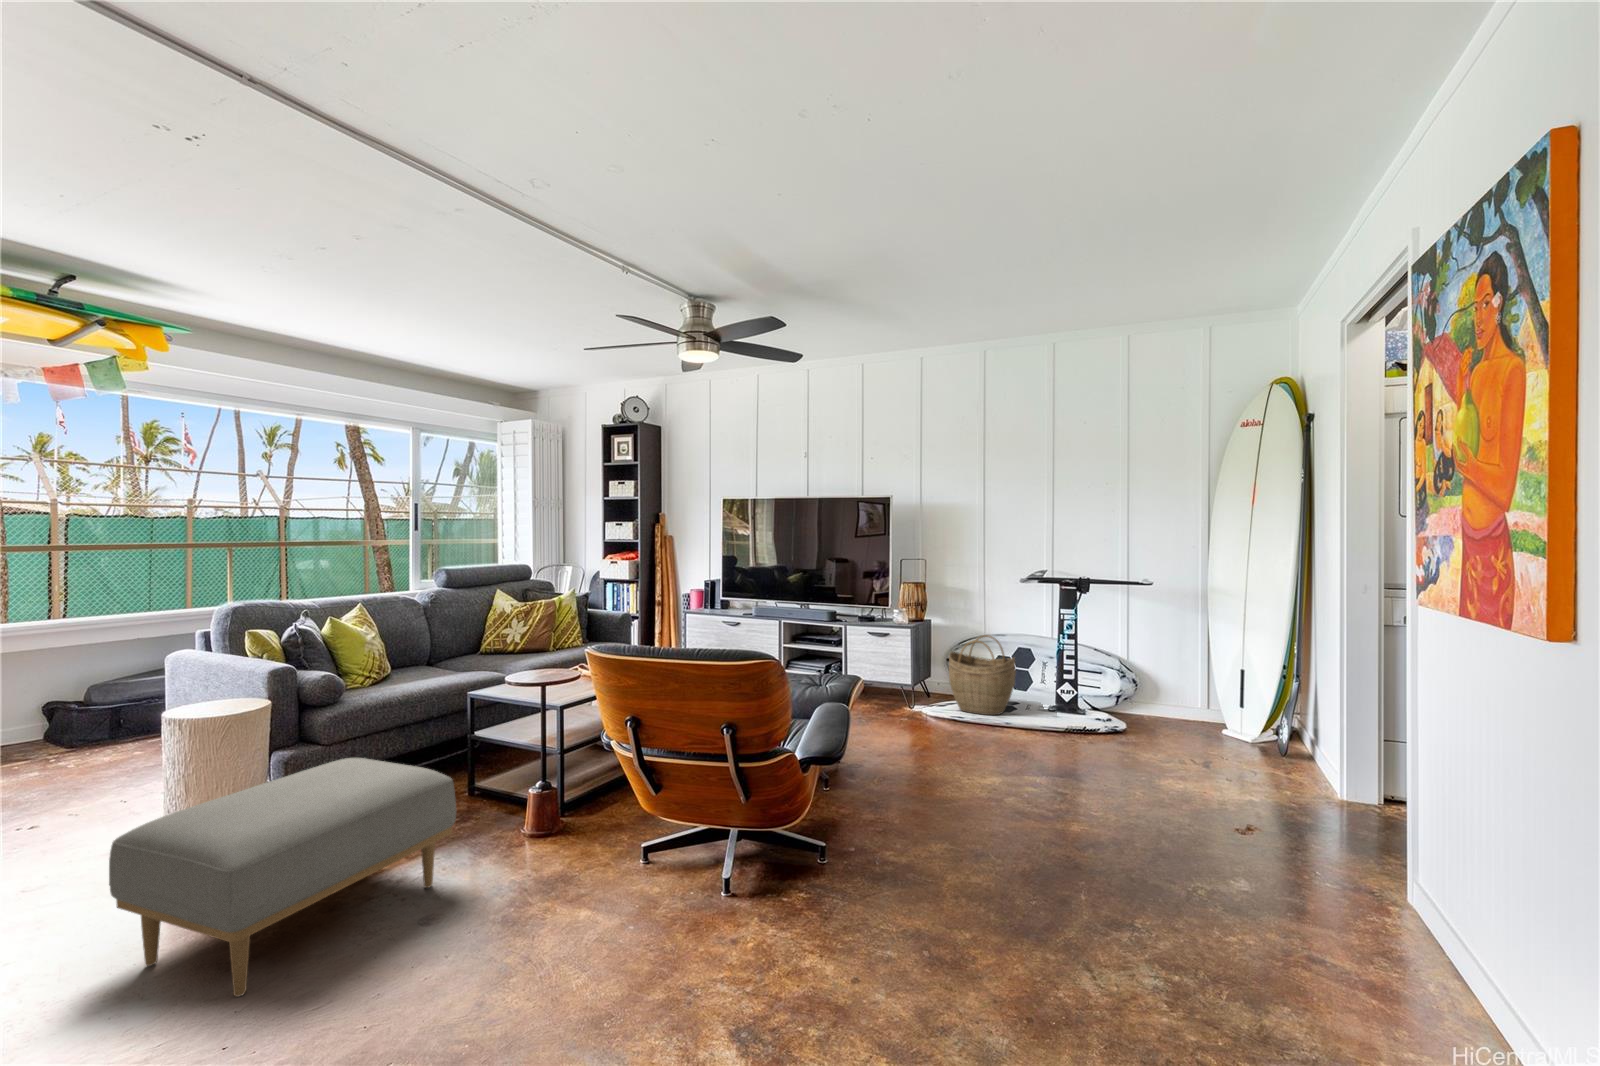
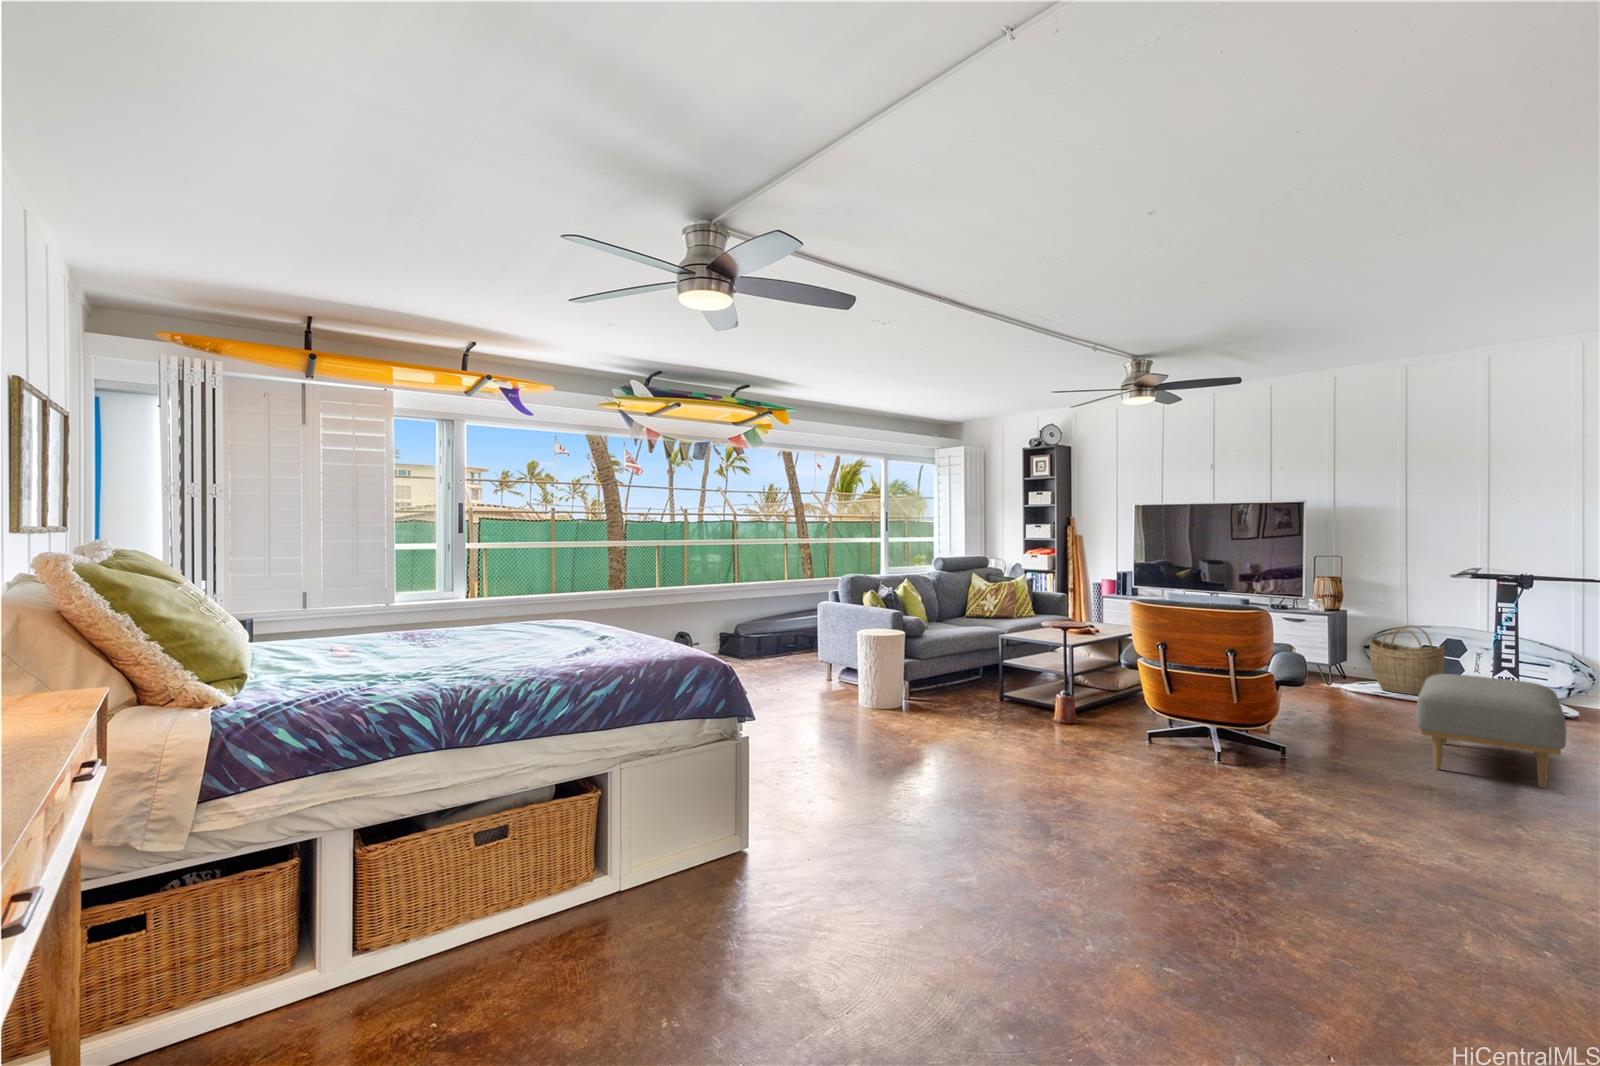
ottoman: present [109,758,457,997] -> present [1416,674,1566,787]

